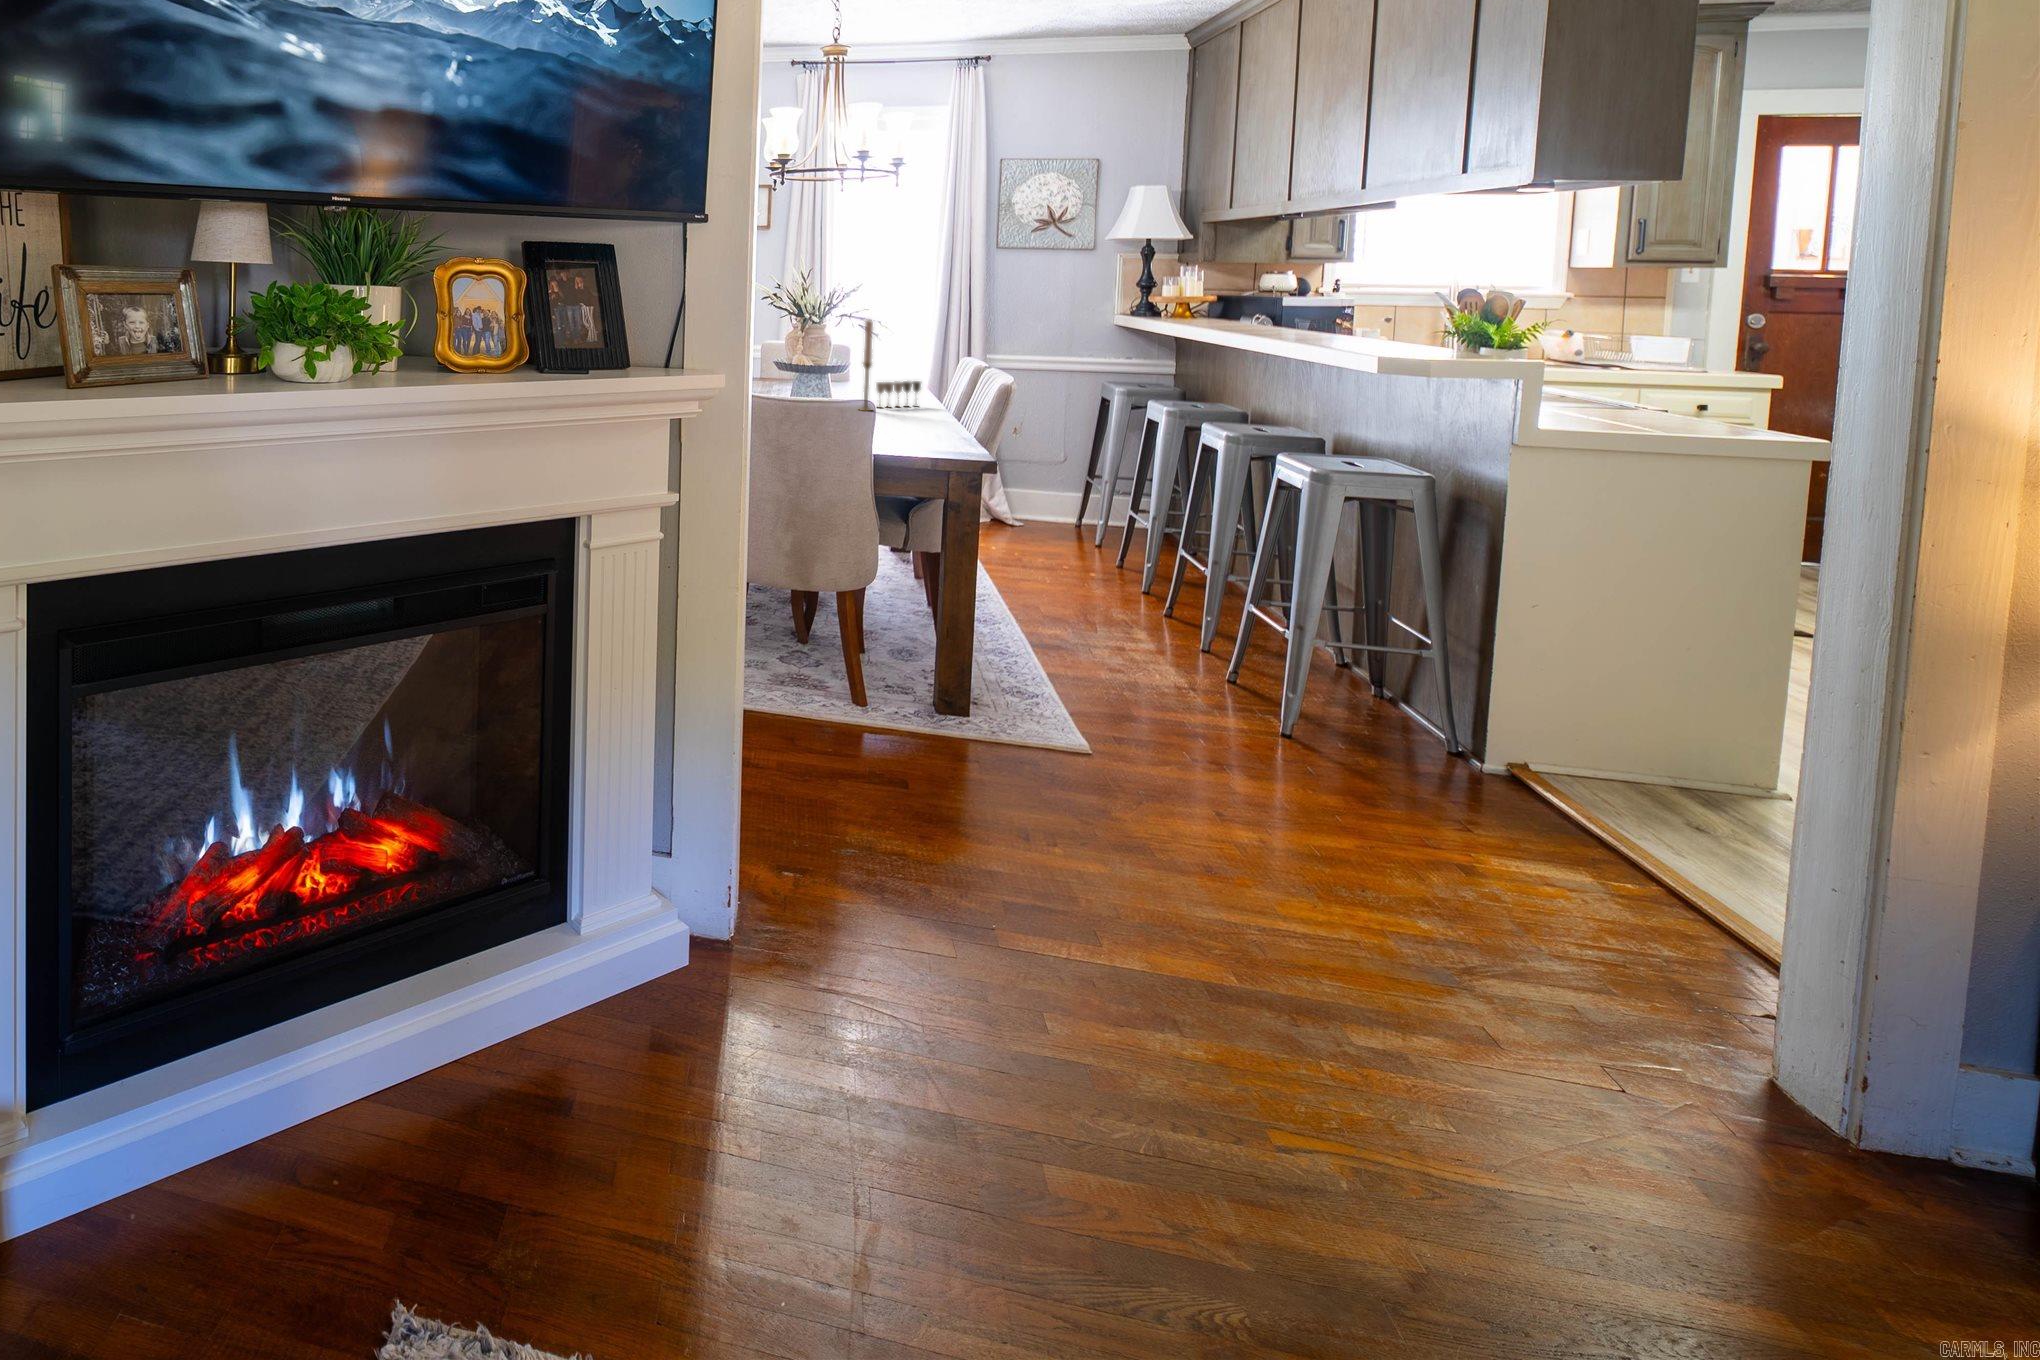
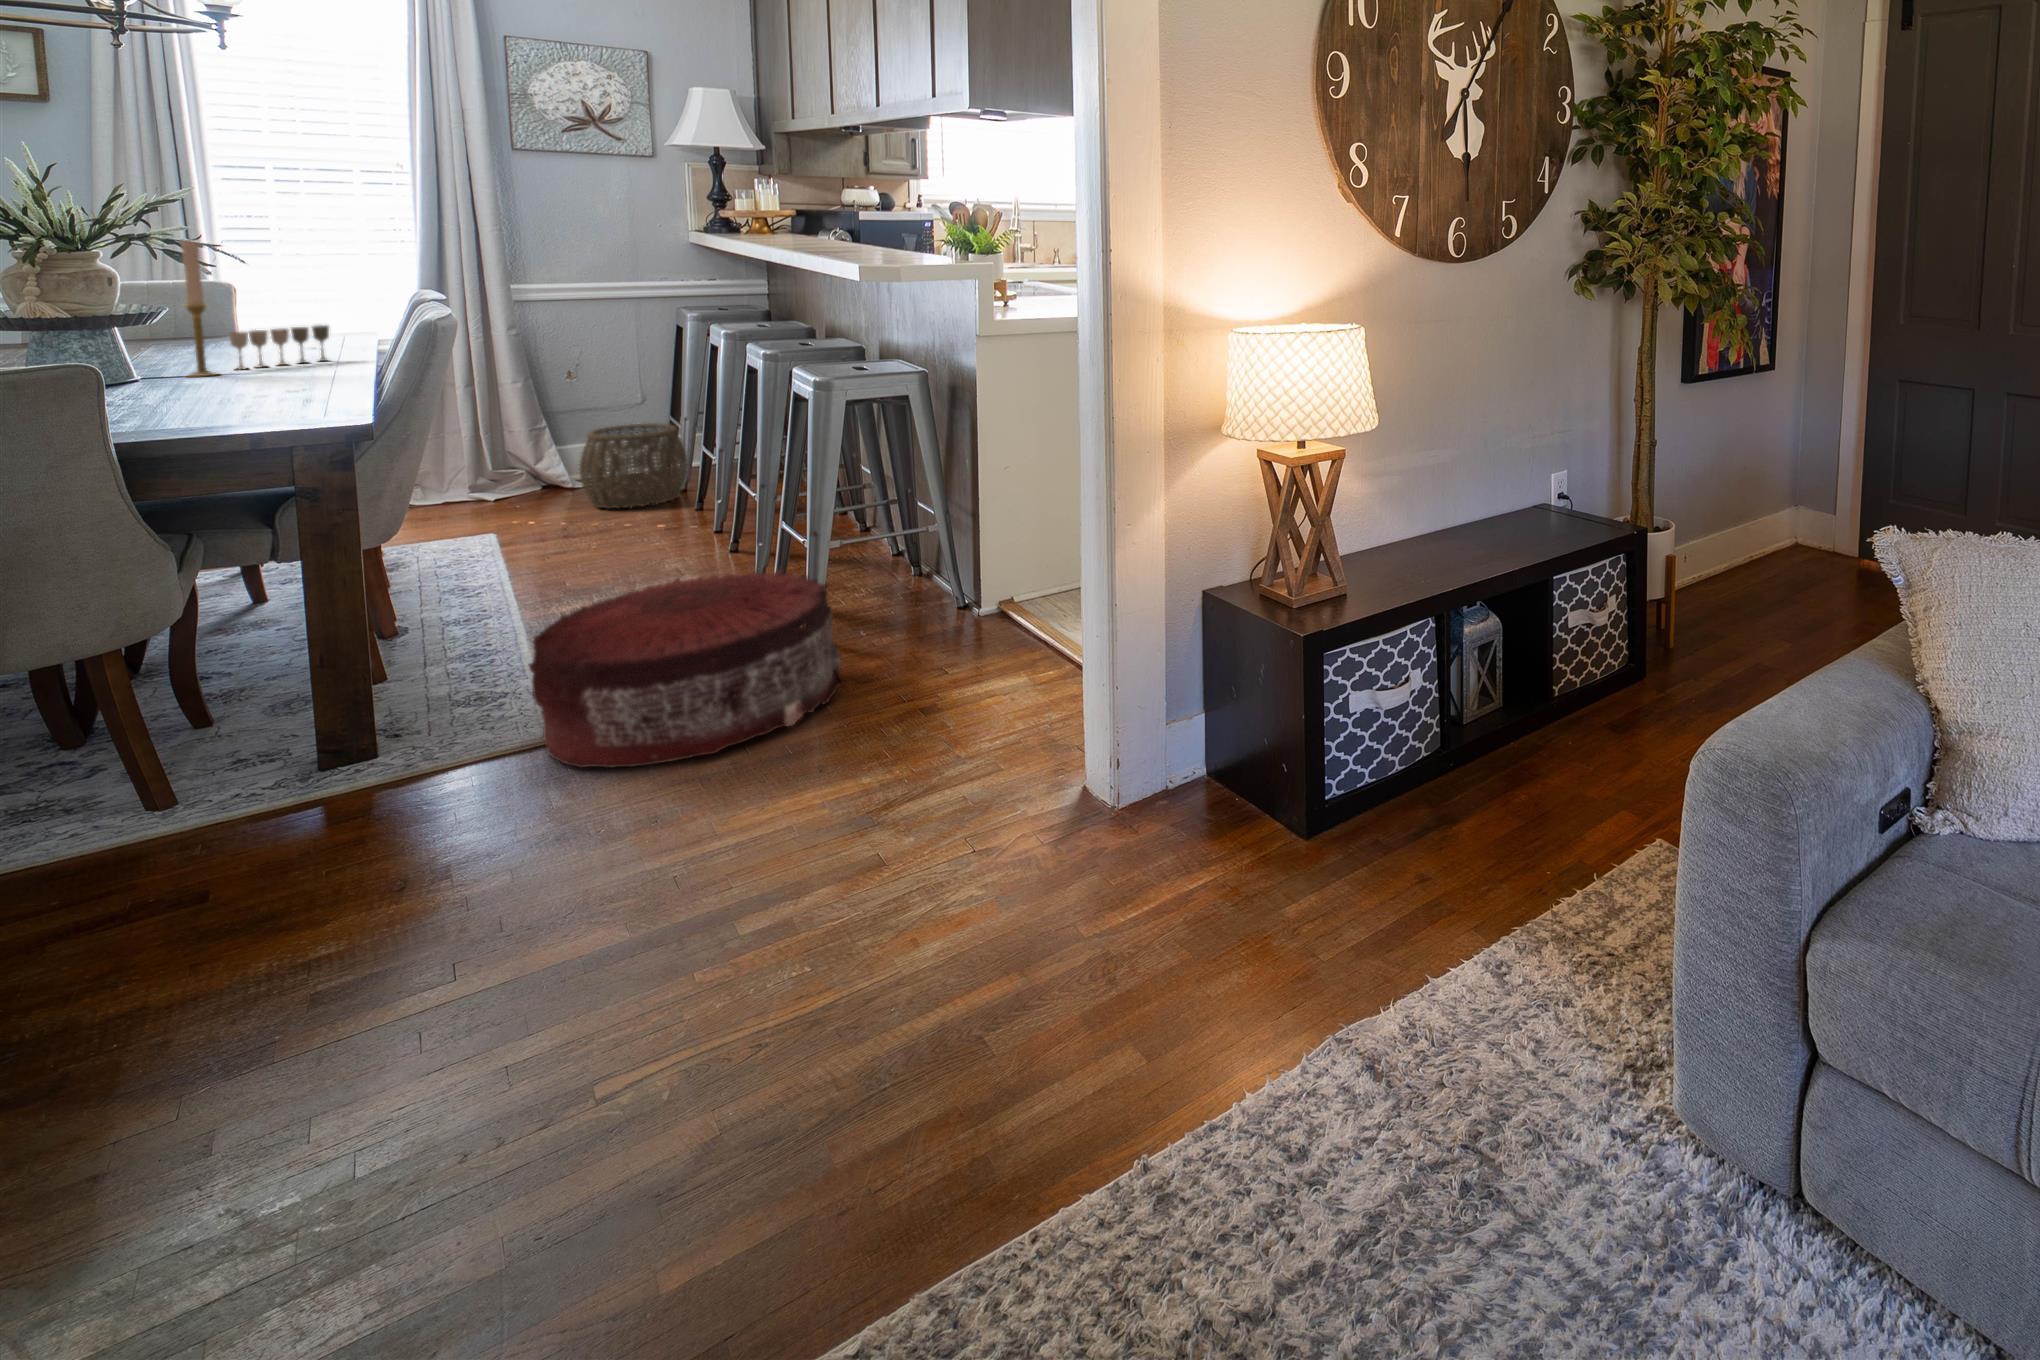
woven basket: none [1026,478,1109,553] -> present [579,423,688,509]
pouf: none [1071,633,1343,818] -> present [529,570,845,768]

